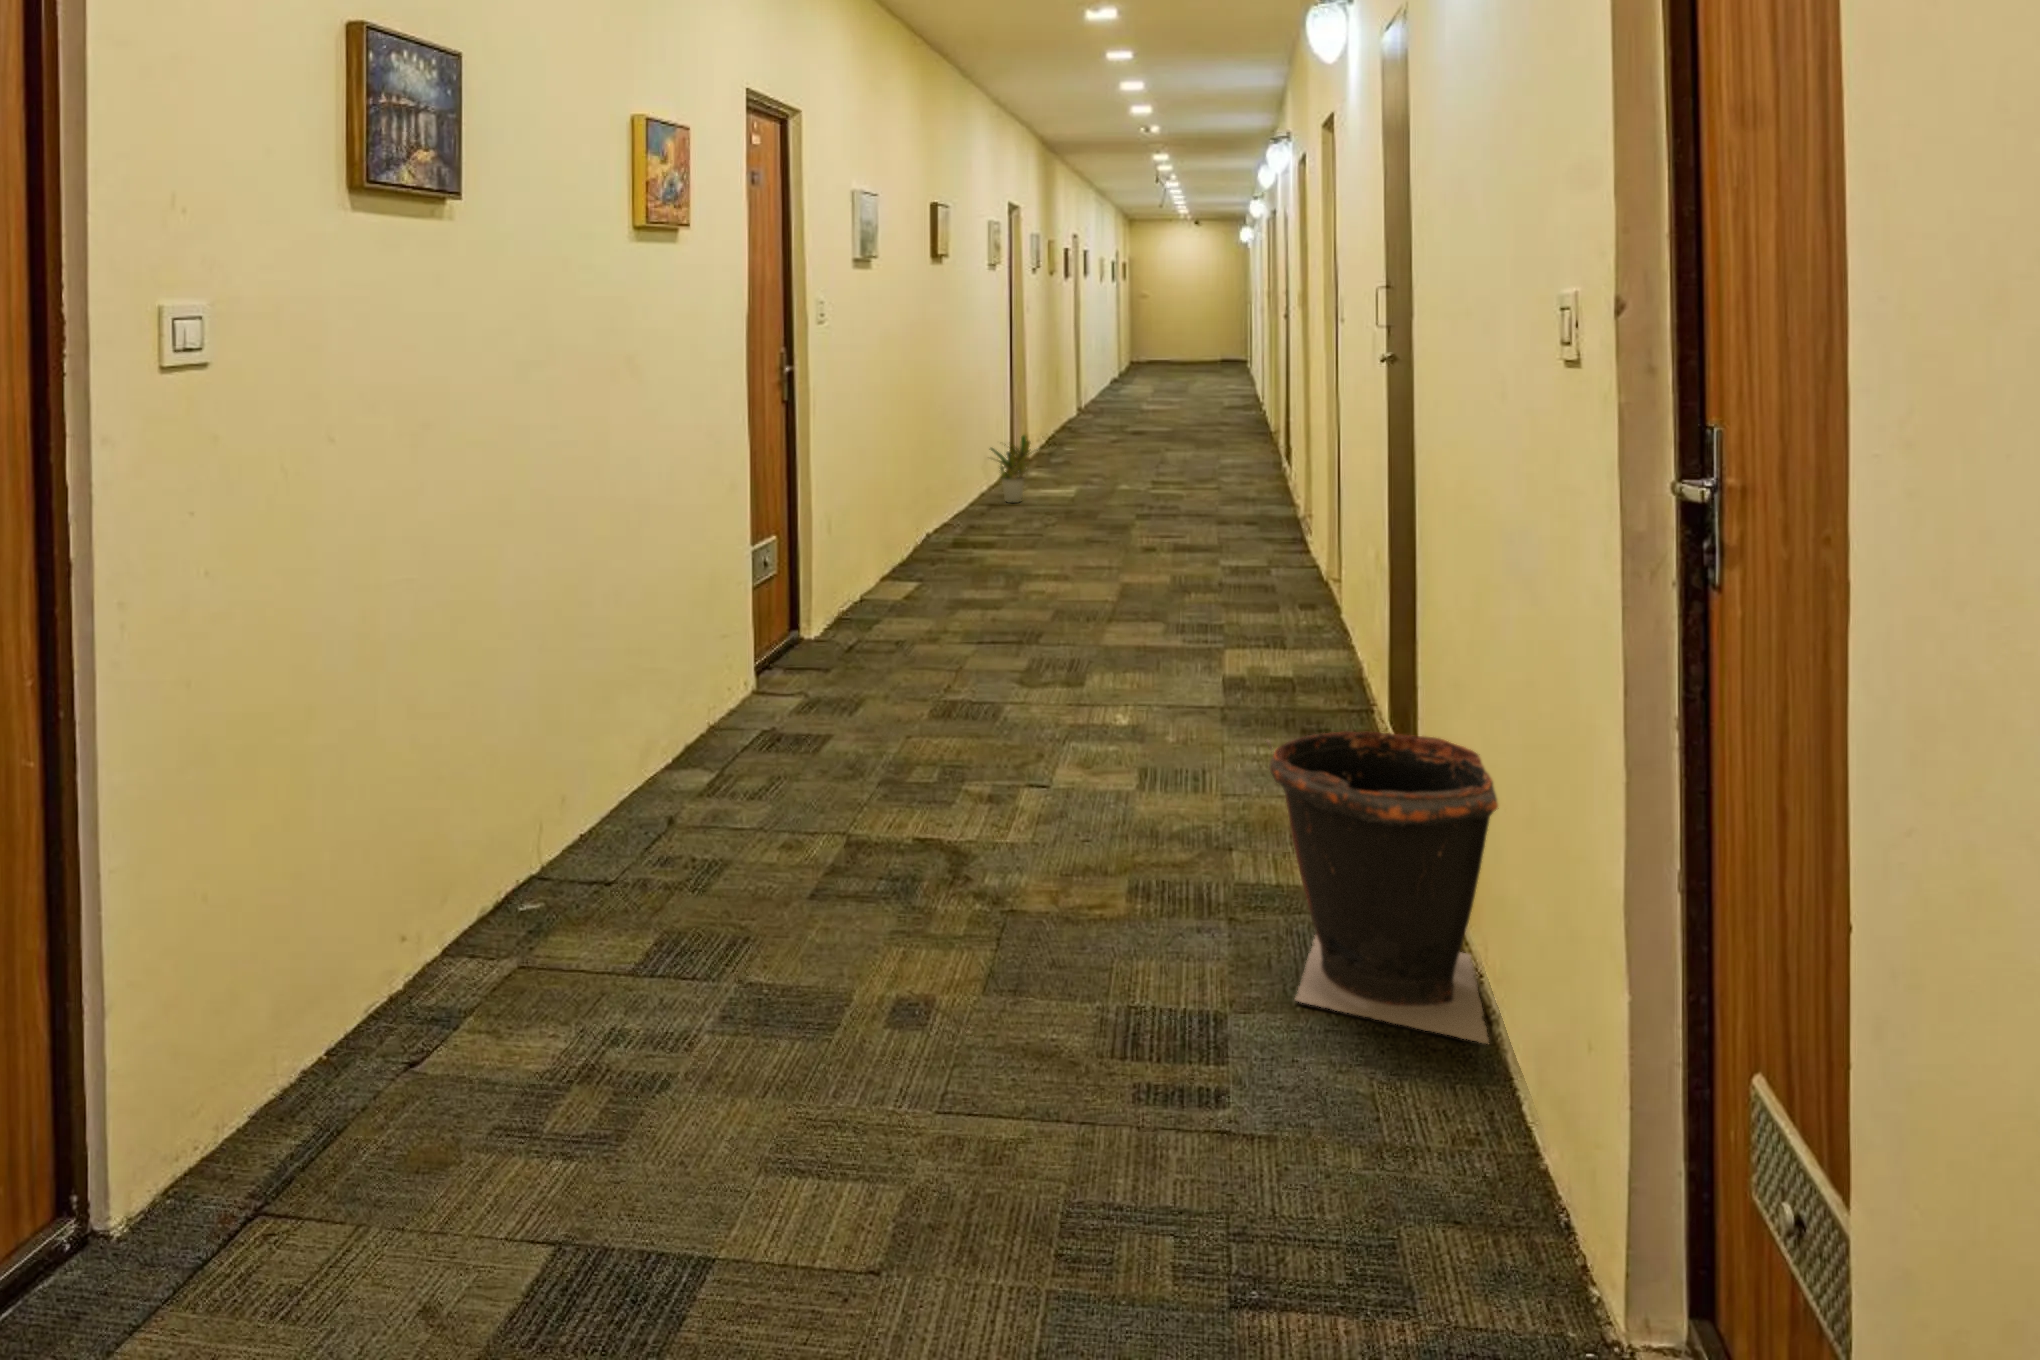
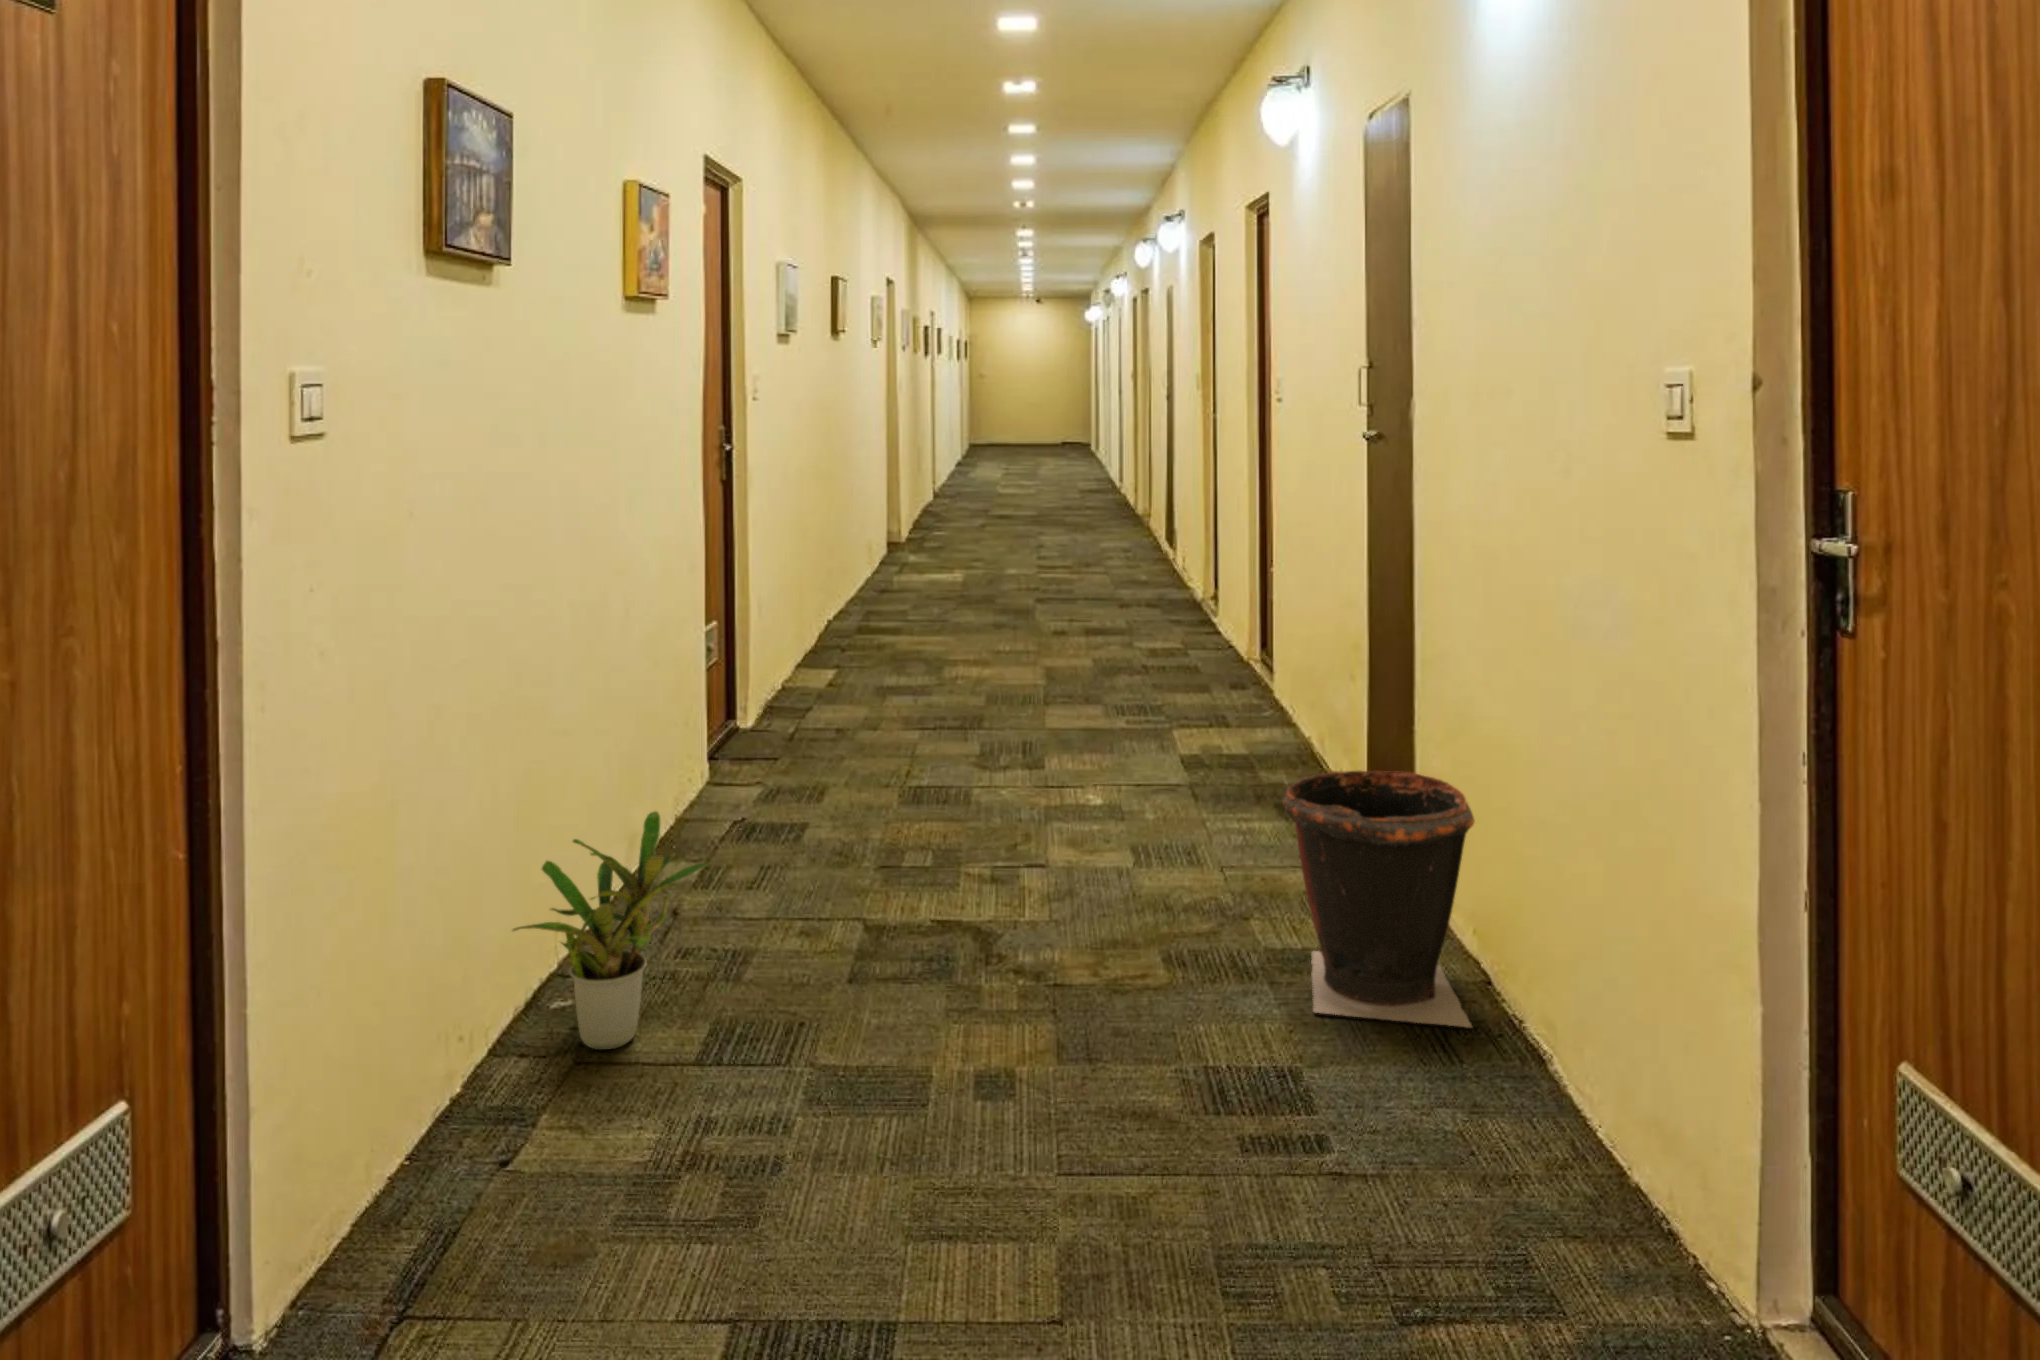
potted plant: present [990,435,1038,503] -> present [513,811,711,1050]

